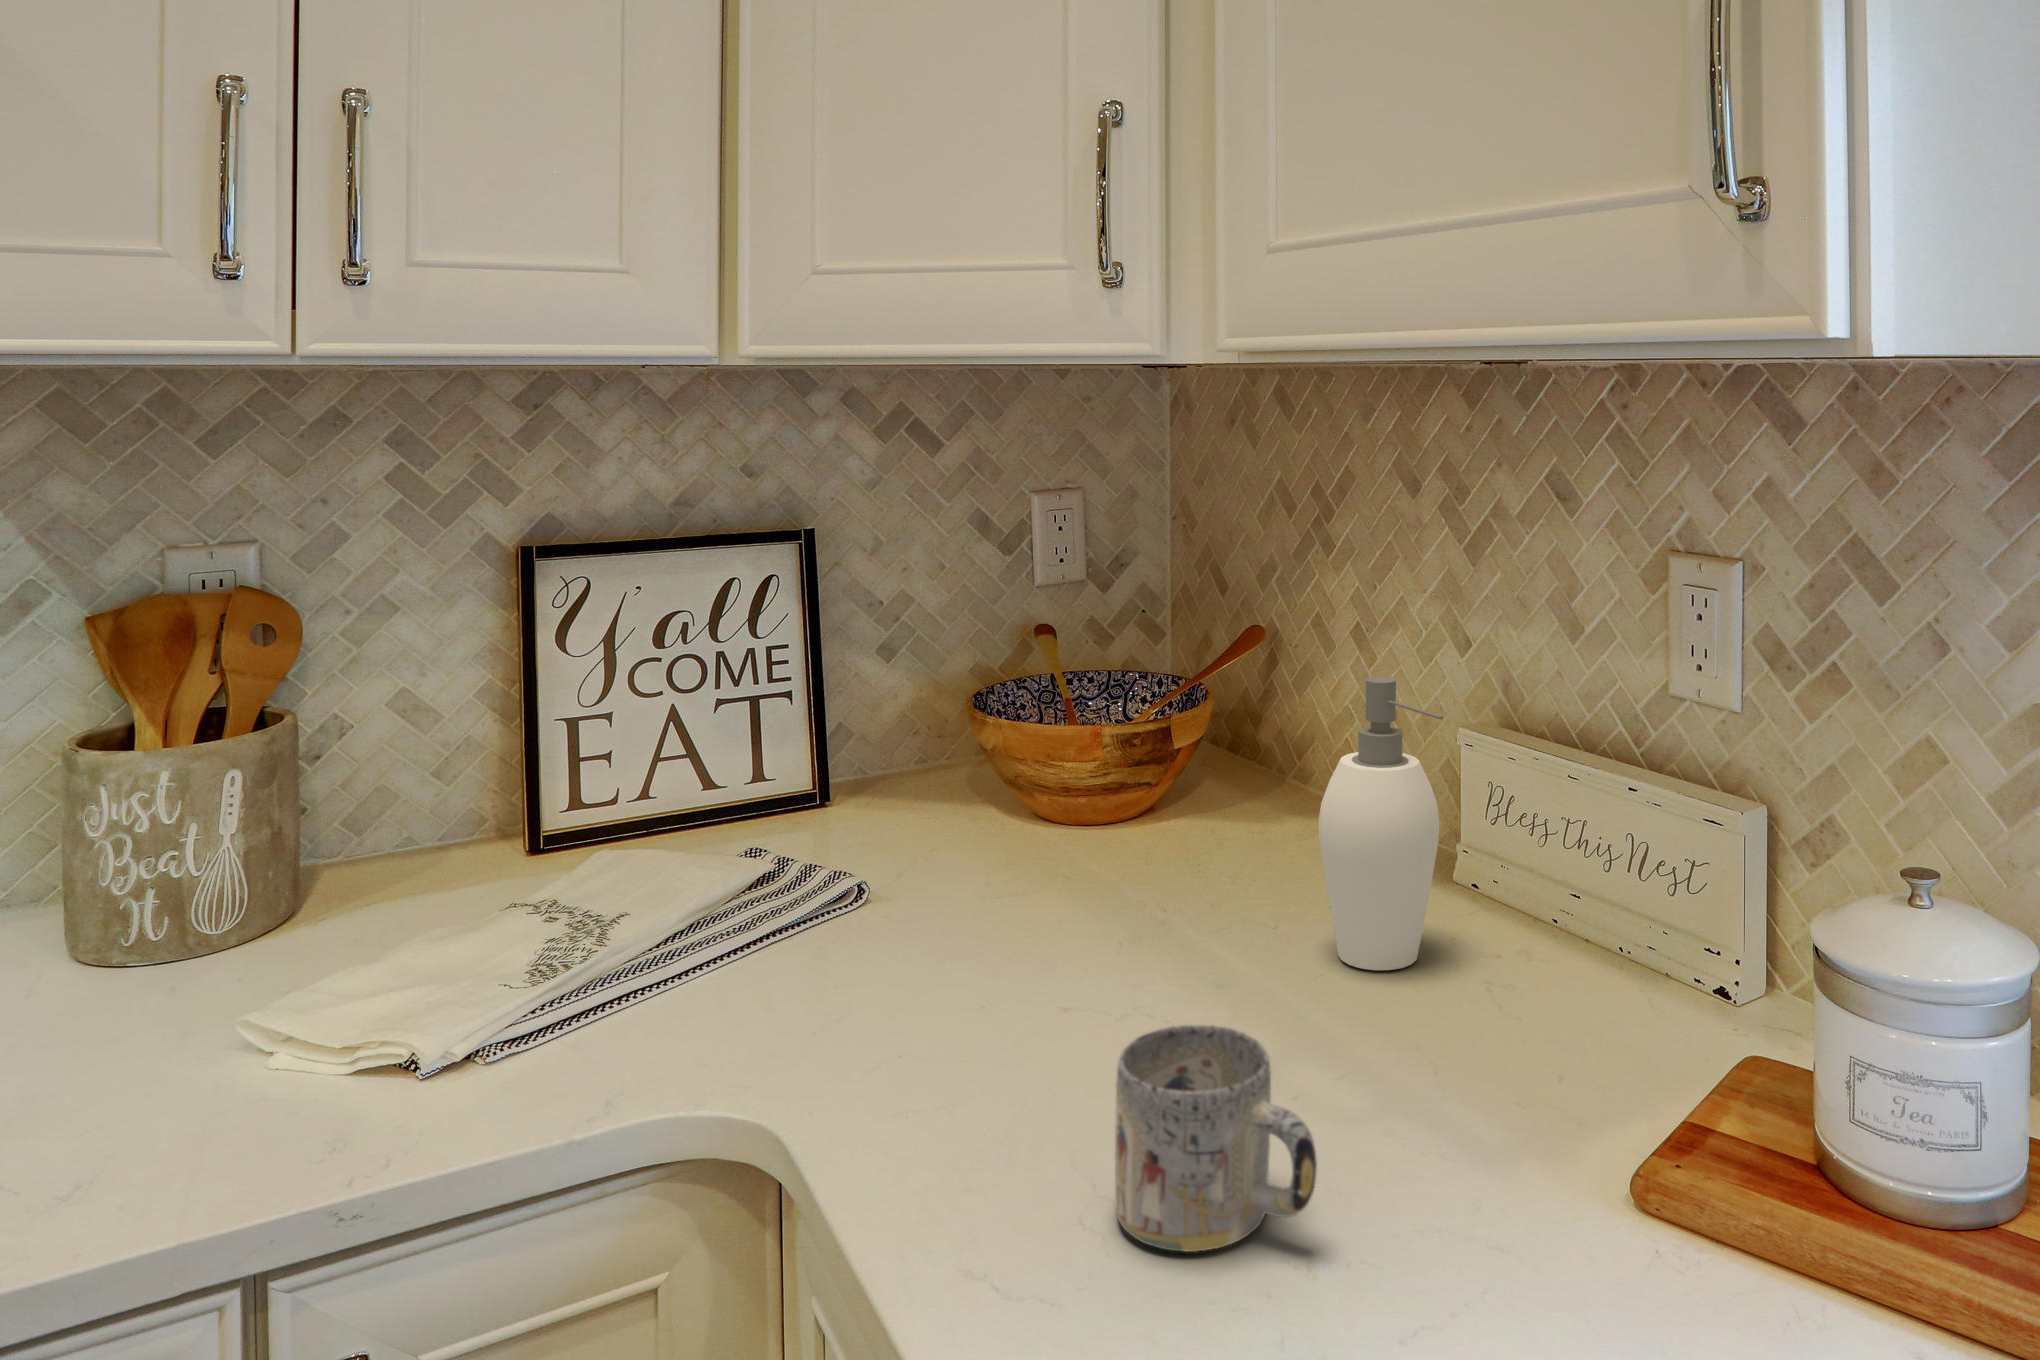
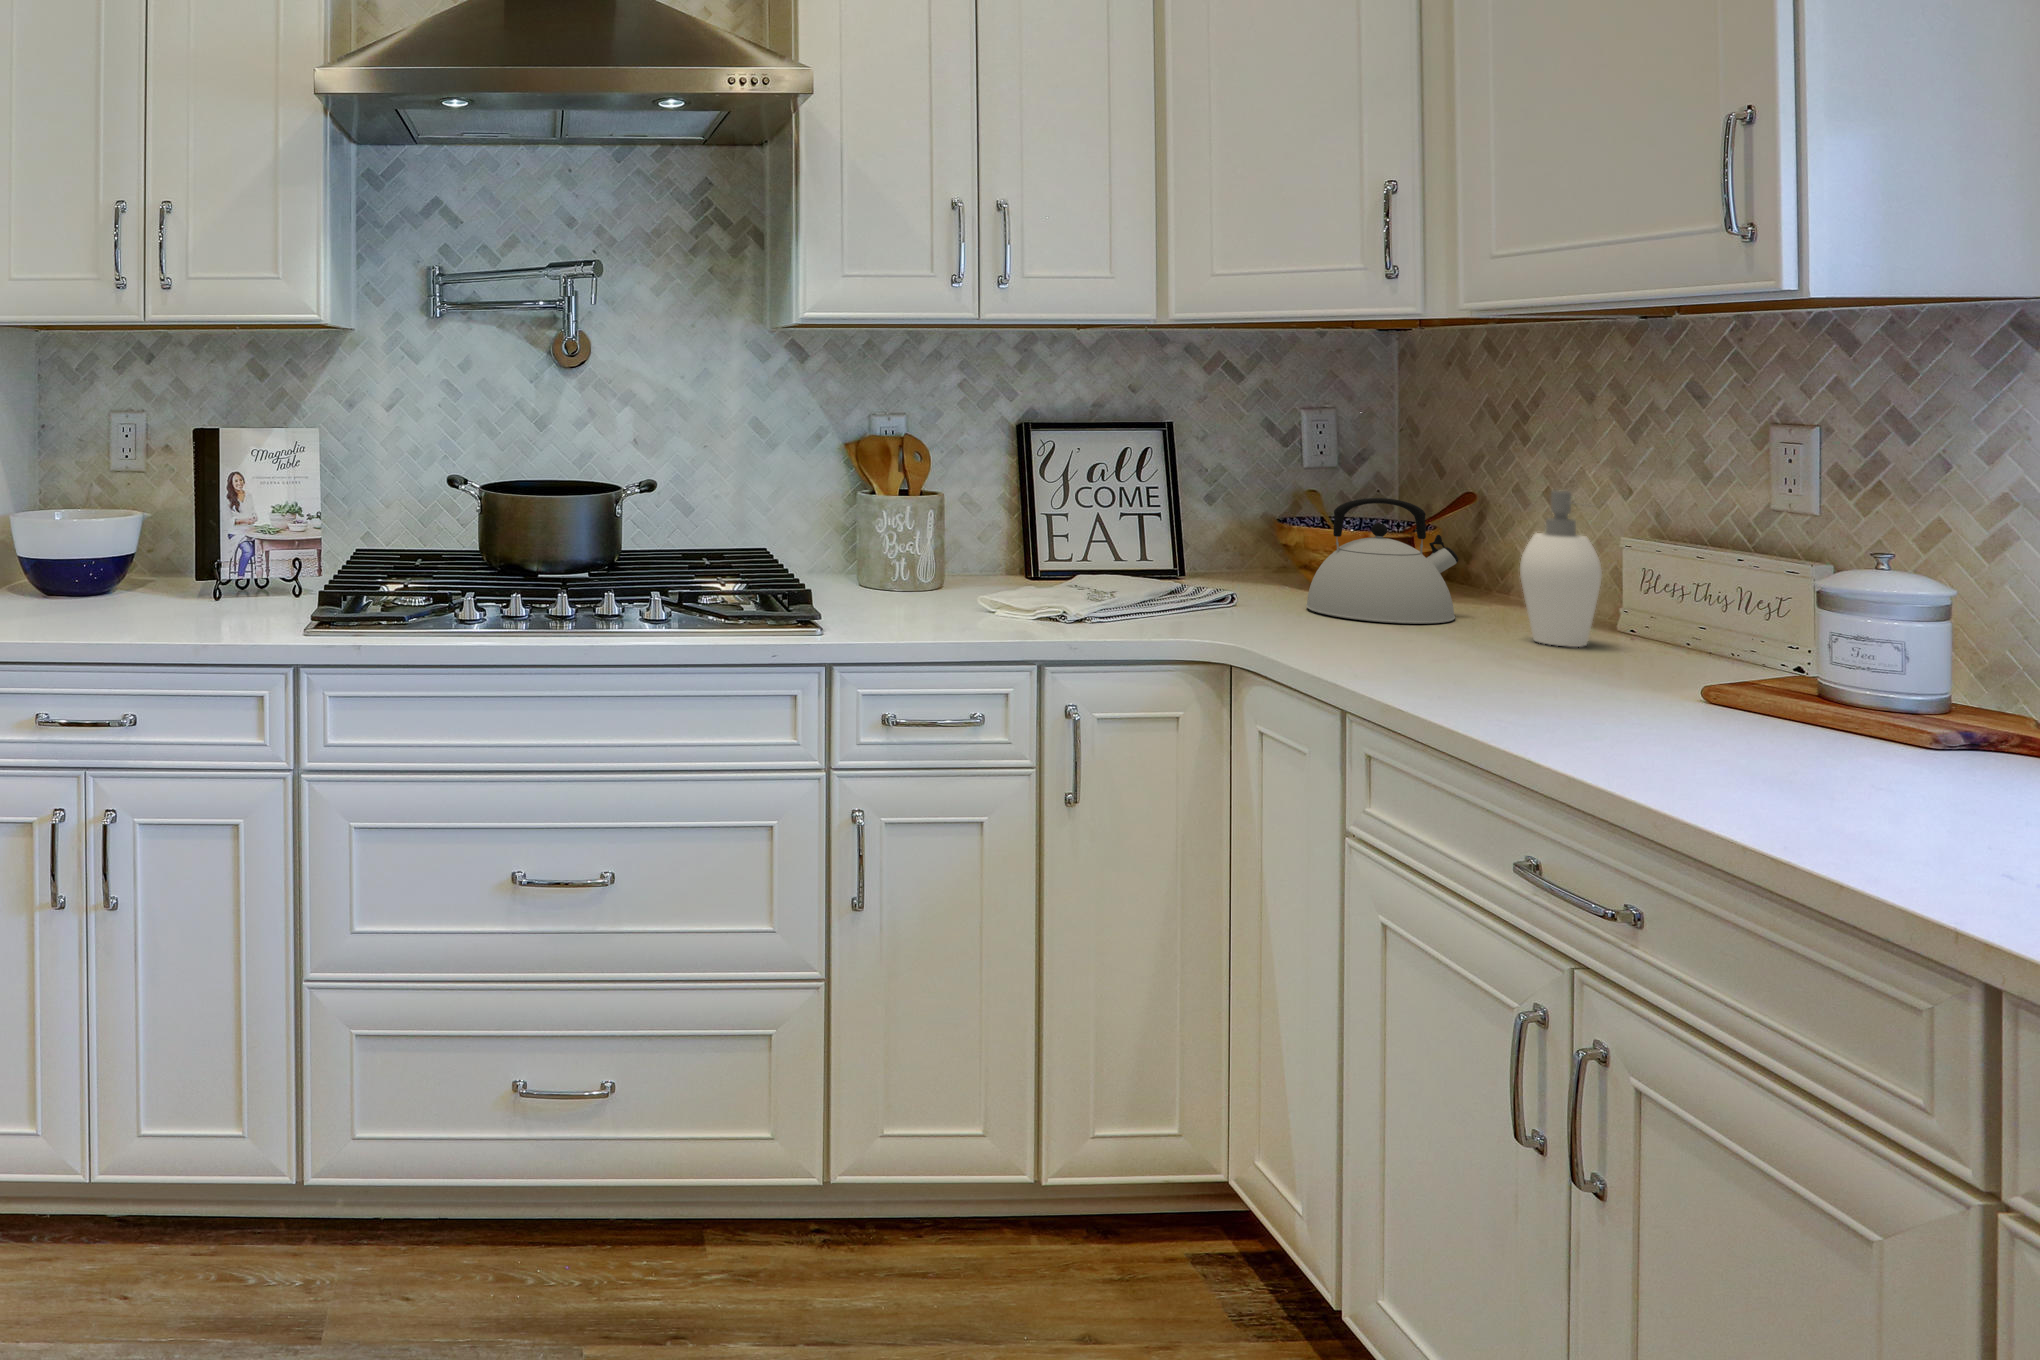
kettle: none [990,681,1231,930] -> present [1306,498,1458,624]
mug: present [1115,1025,1317,1252] -> none [1417,606,1521,684]

